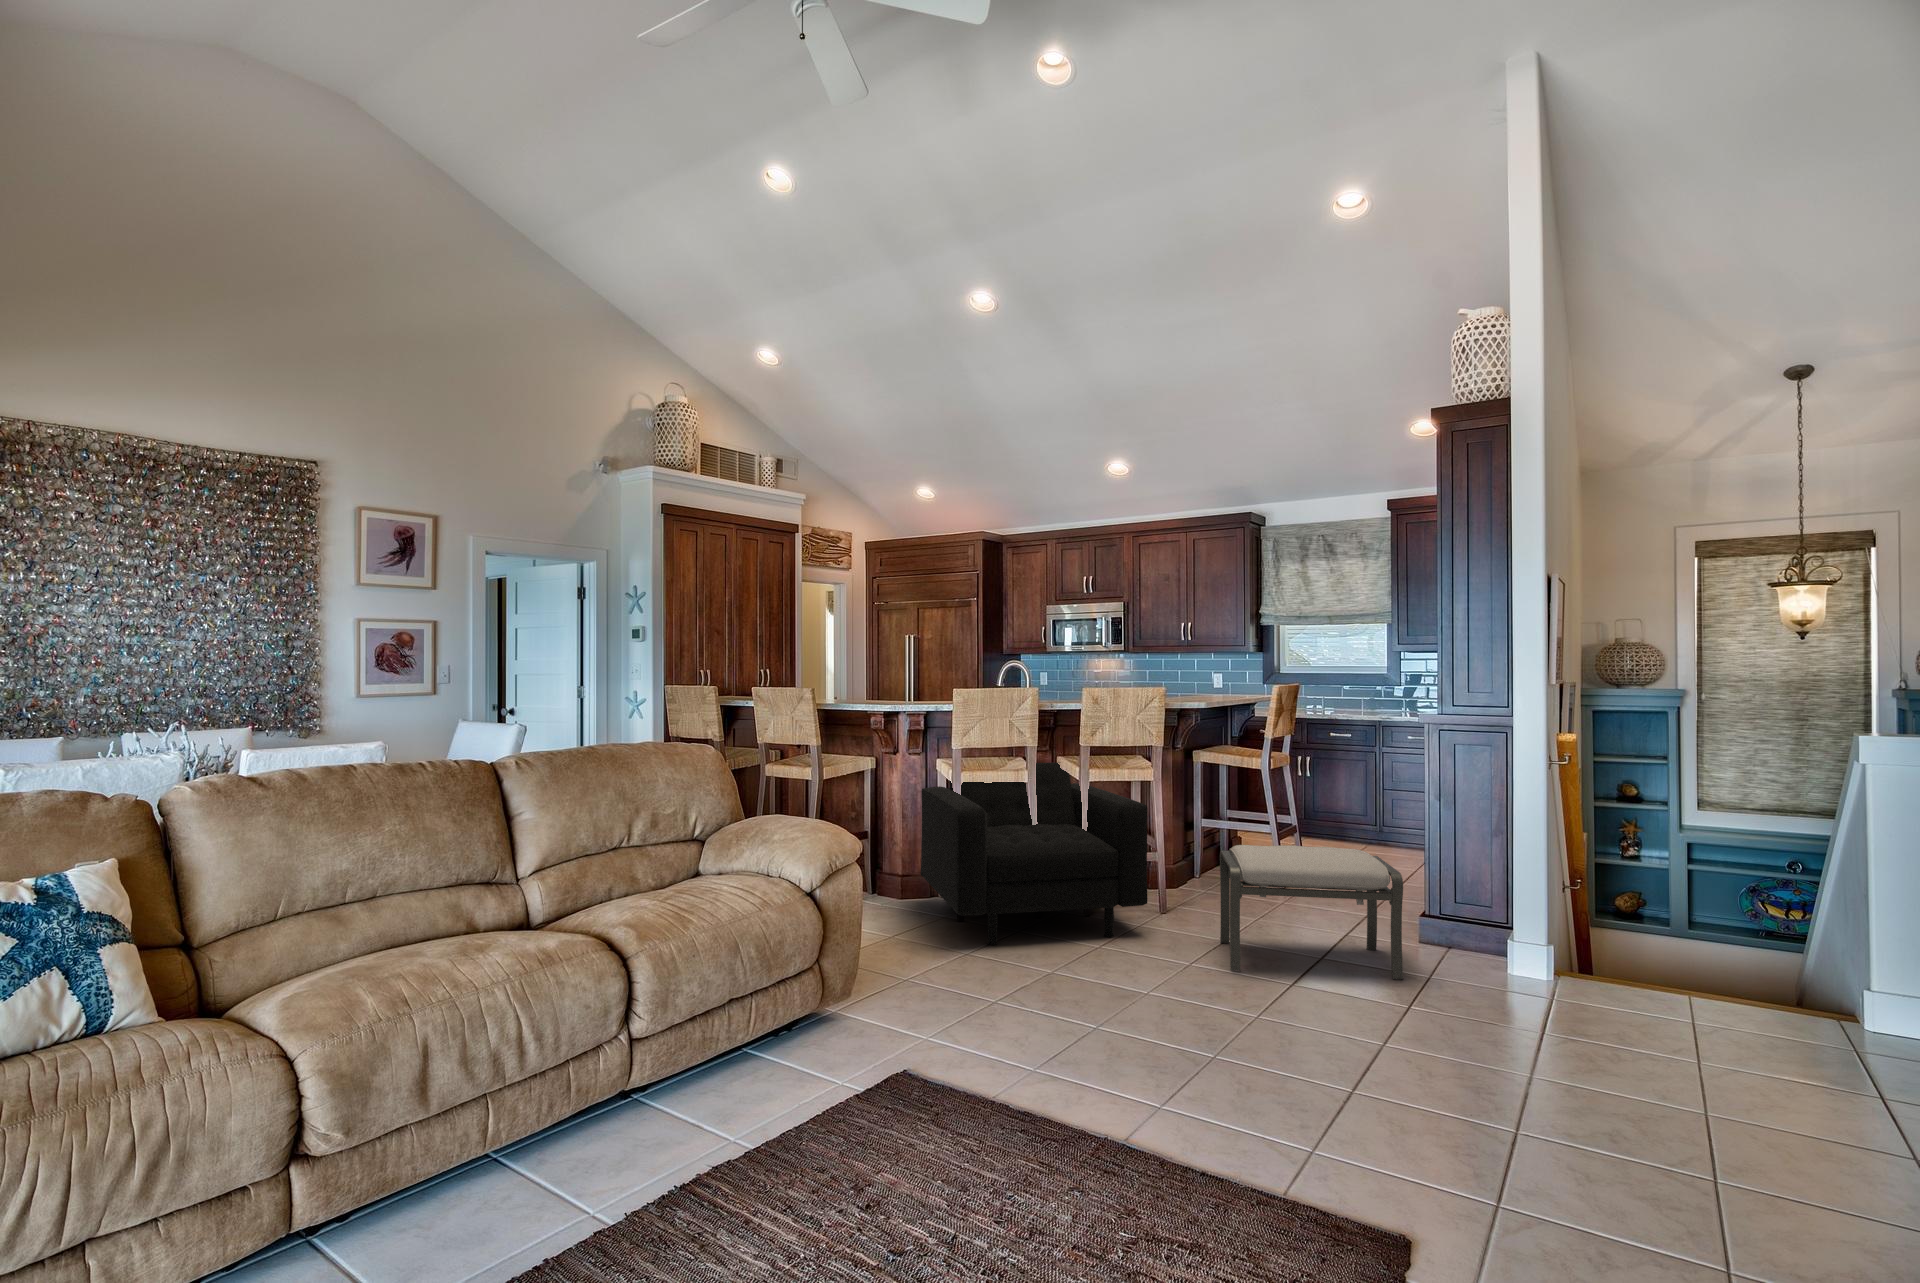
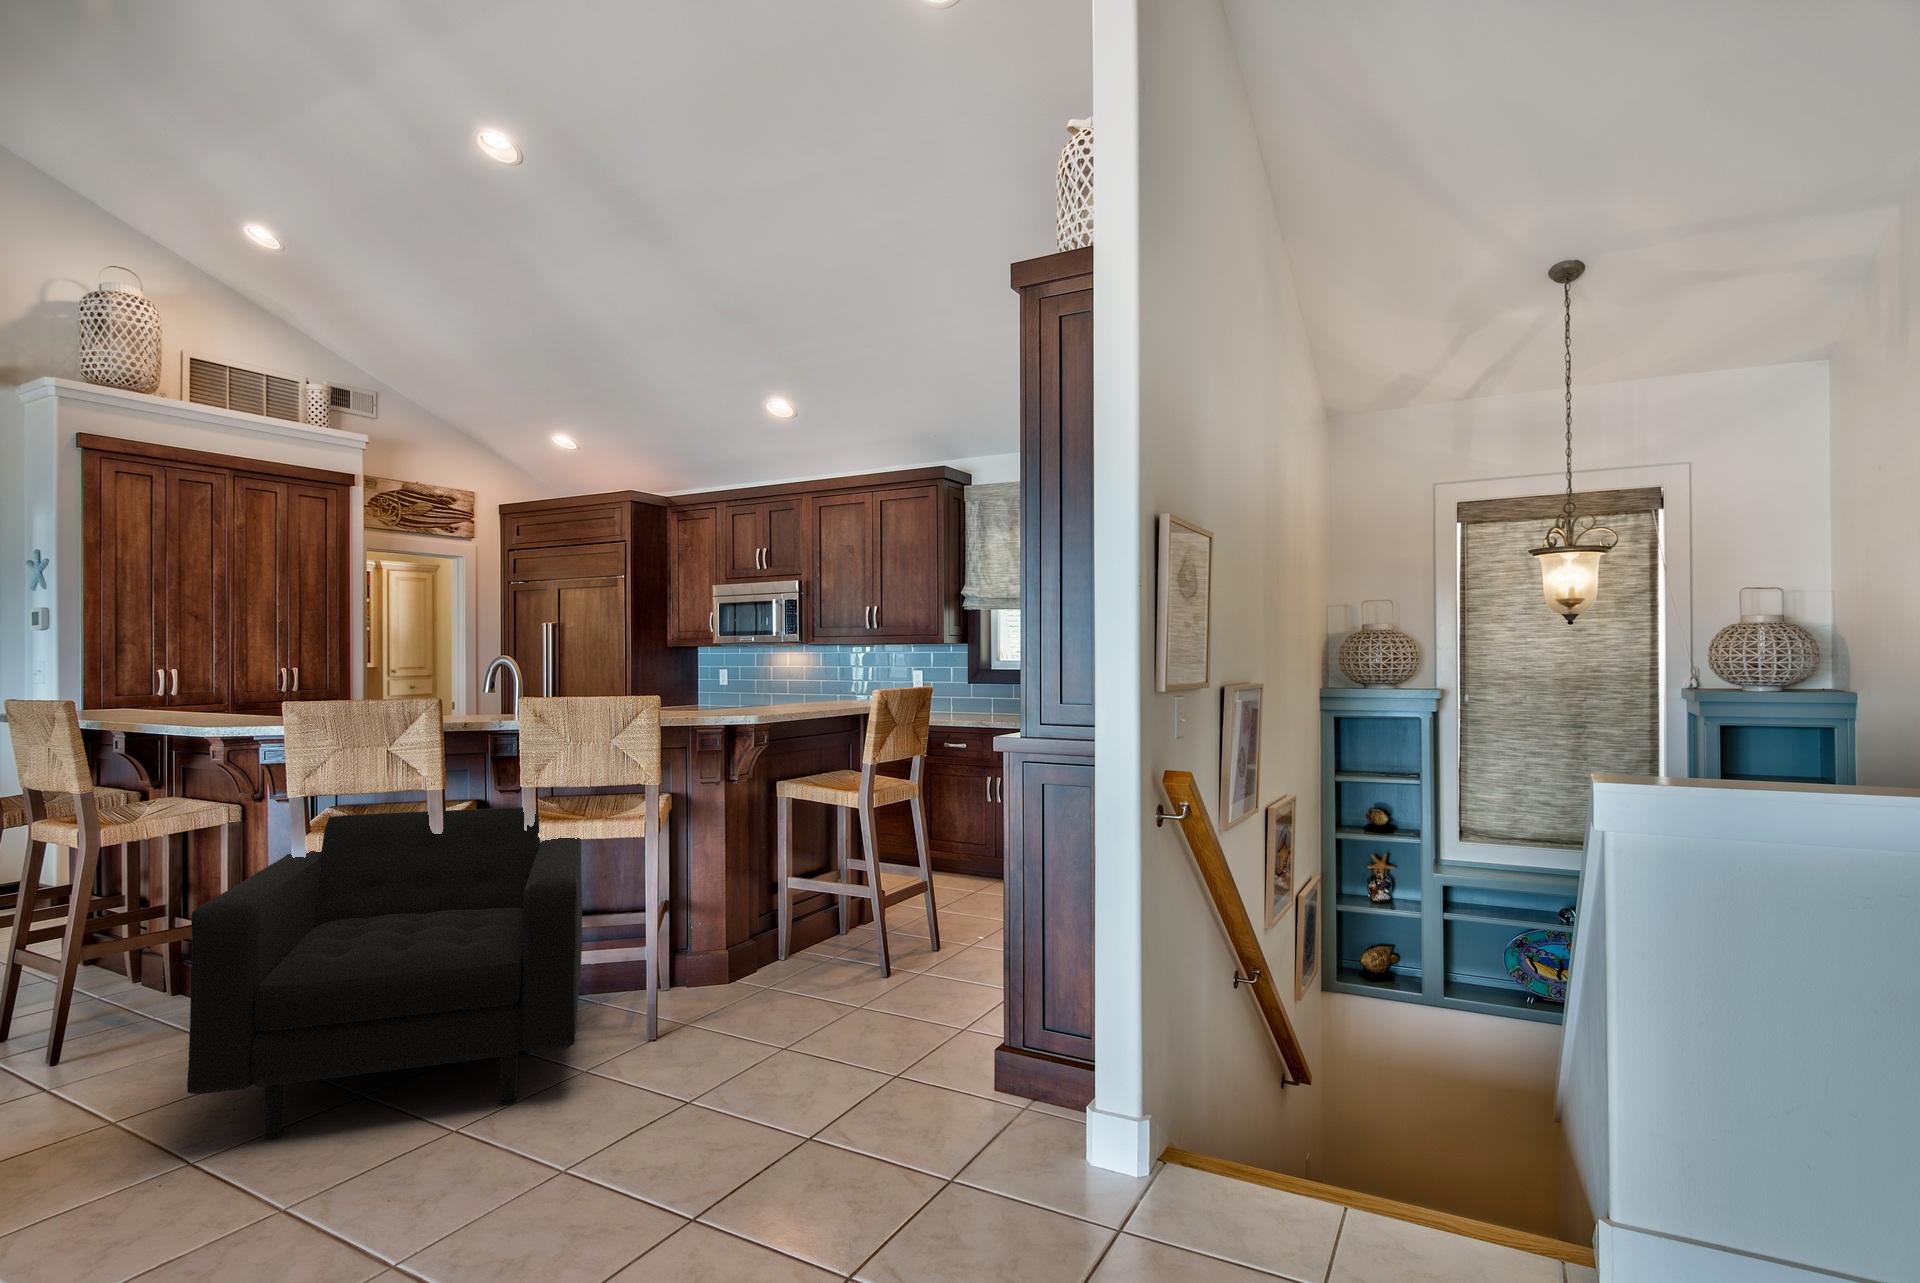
ottoman: present [1220,845,1403,980] -> none [622,949,921,1193]

